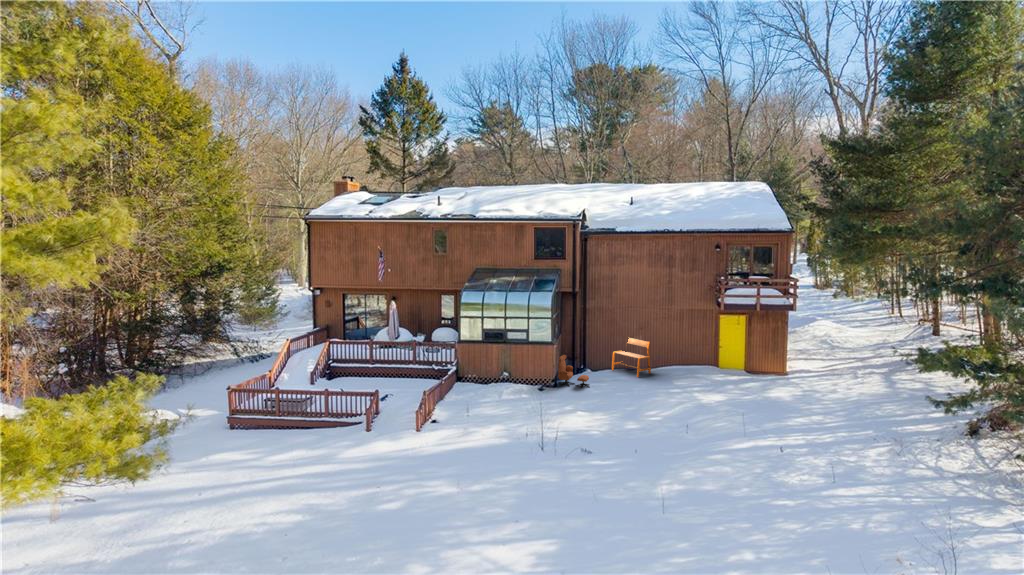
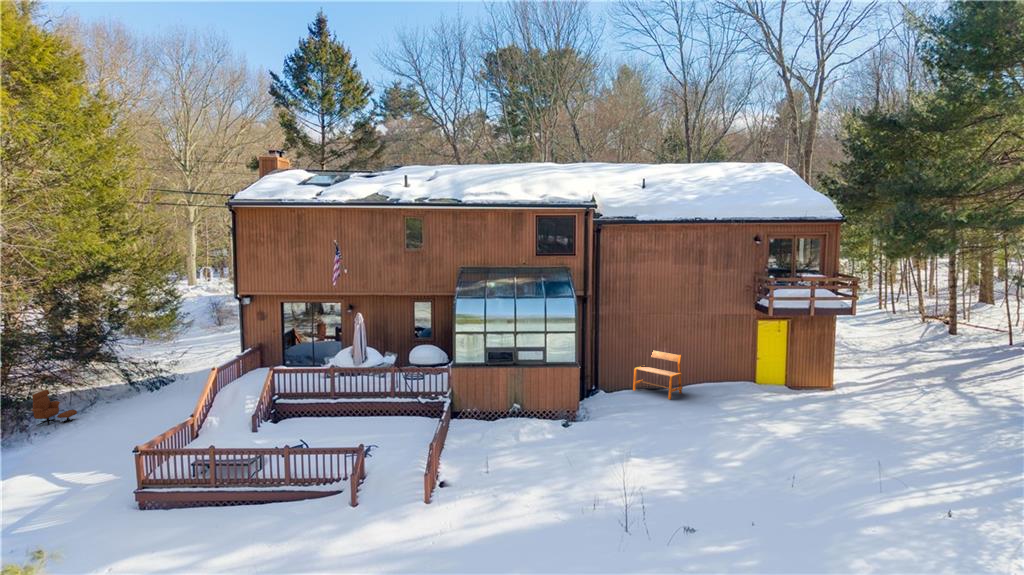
lounge chair: present [558,355,589,388] -> present [31,390,77,426]

